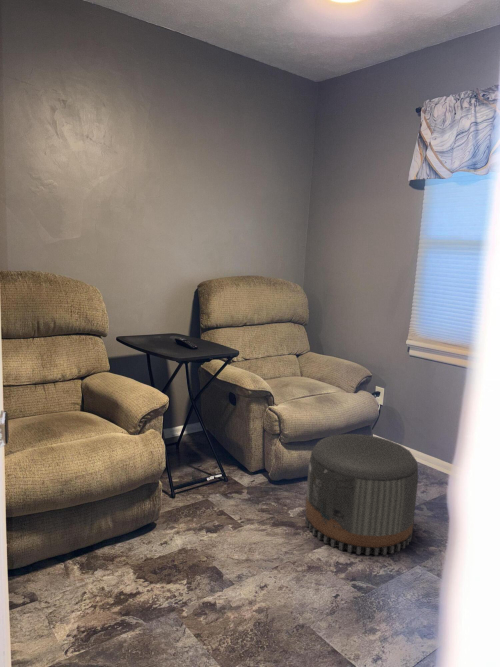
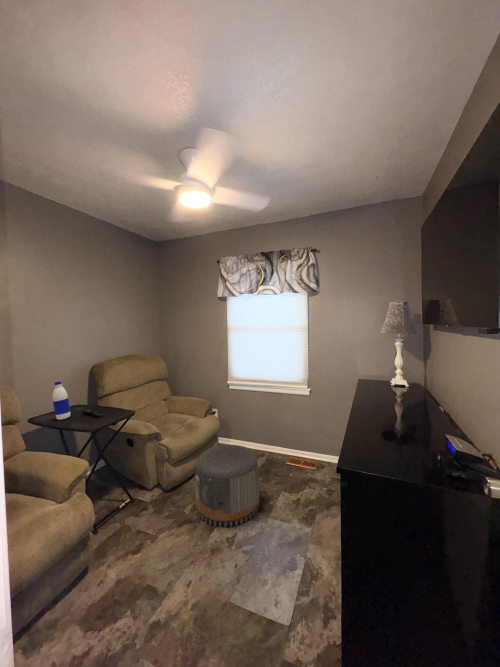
water bottle: none [139,291,158,342] -> present [53,381,70,420]

